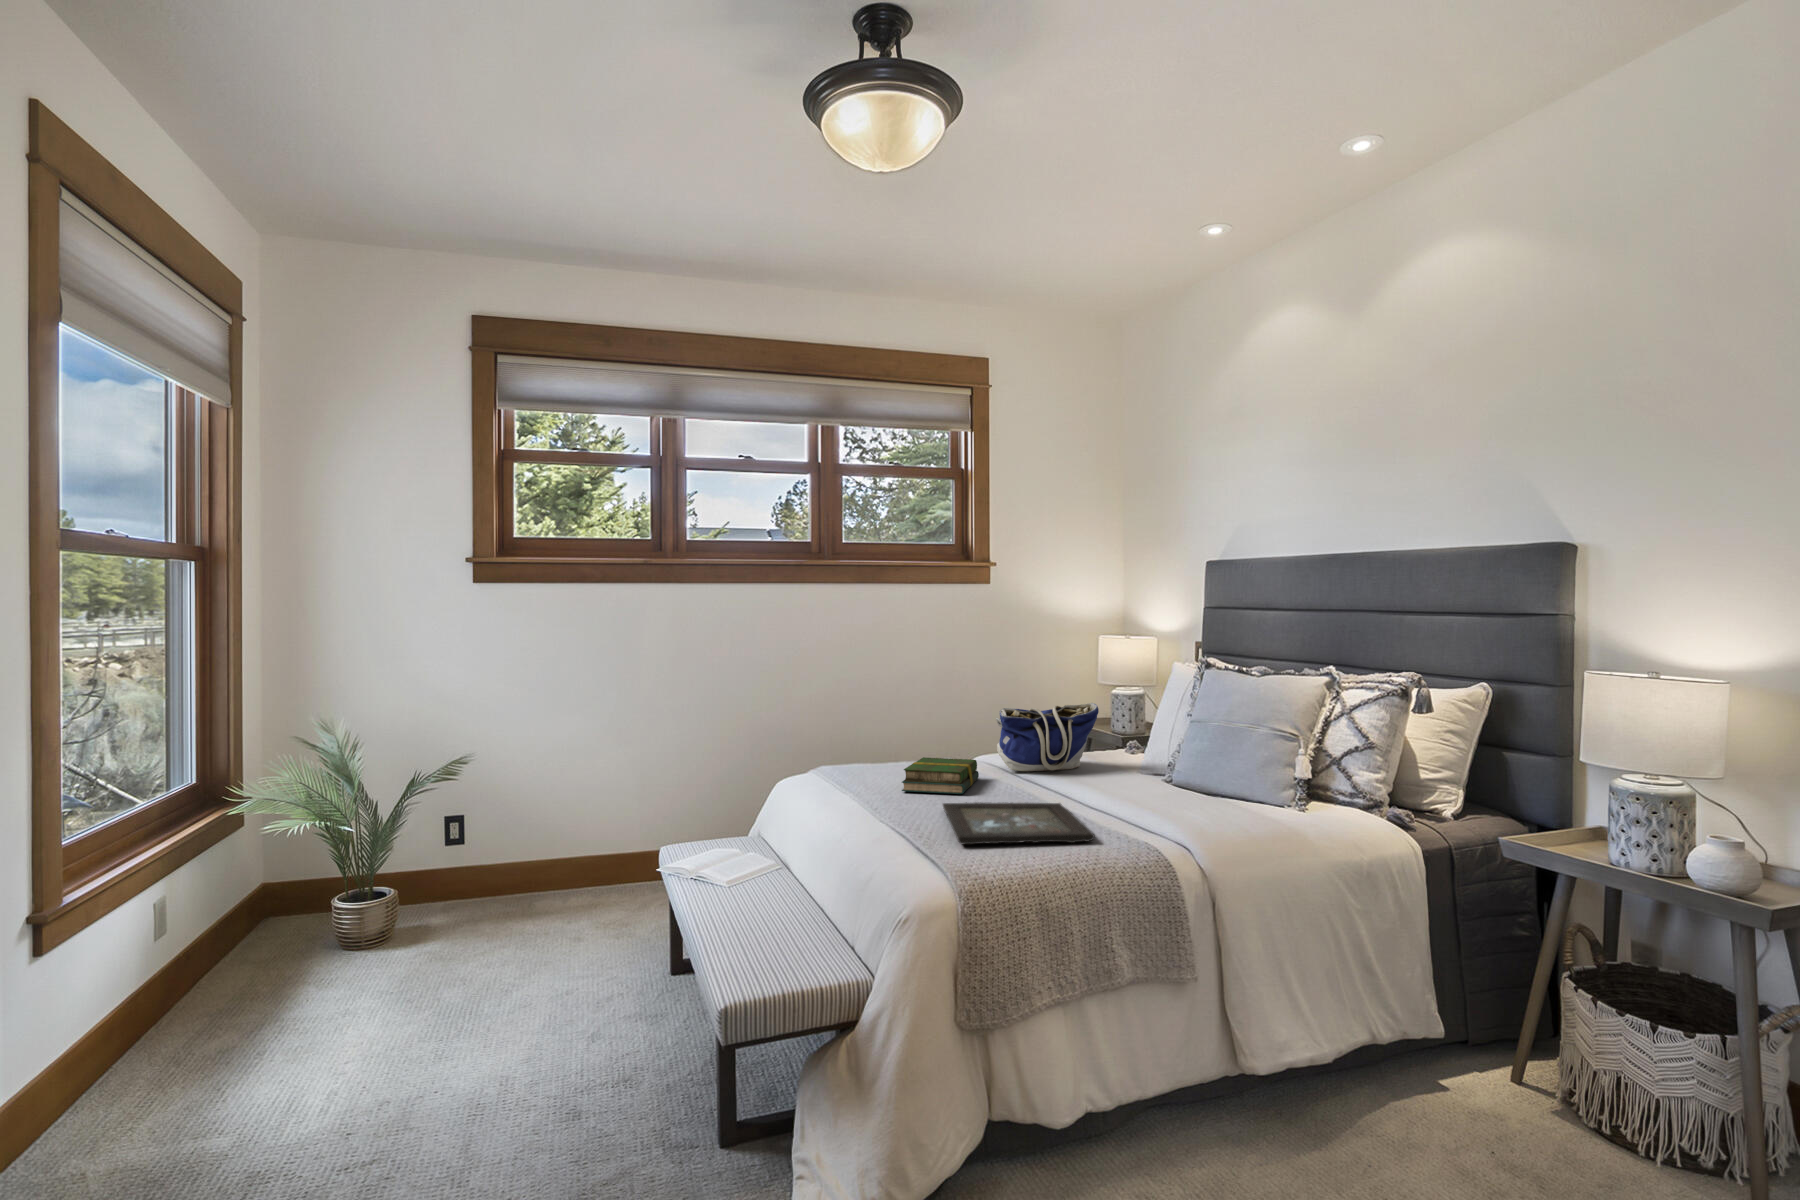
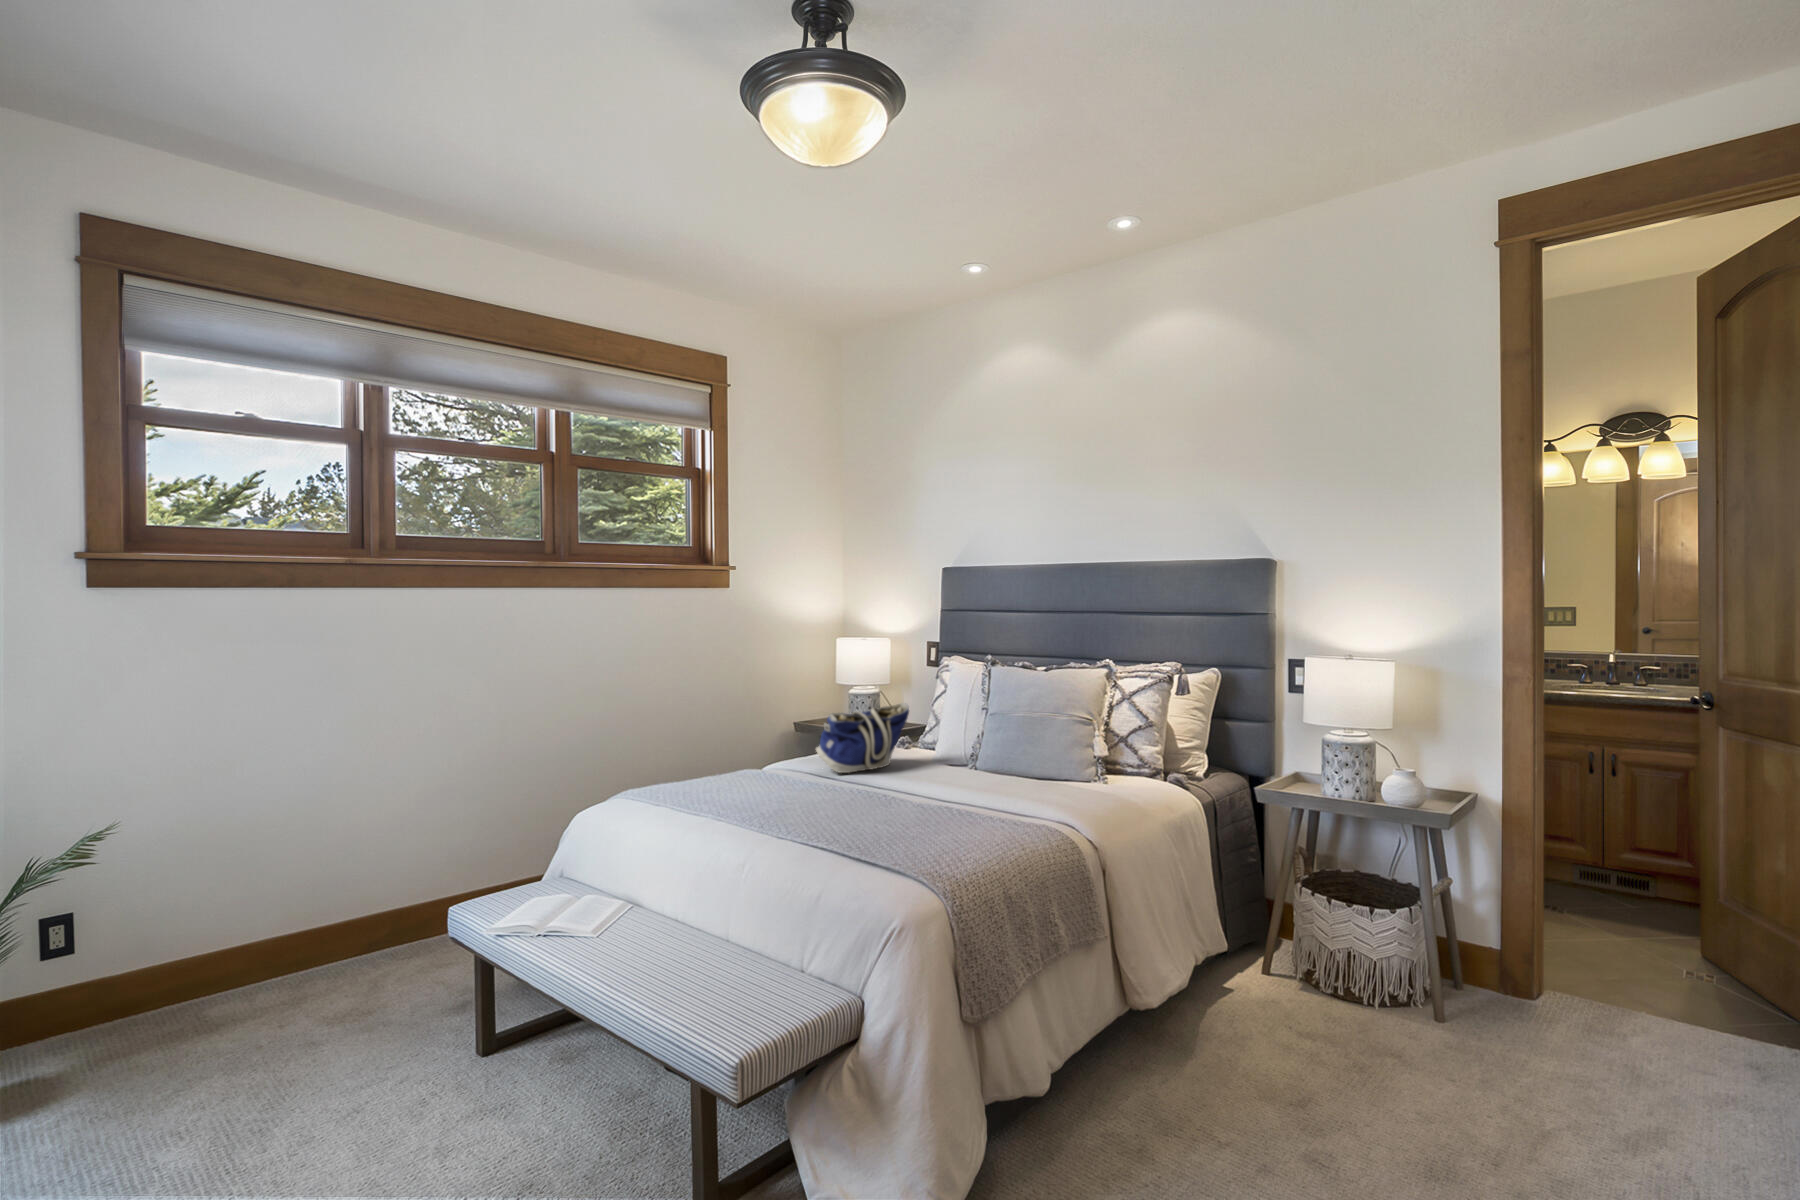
book: present [902,757,979,794] -> none [755,765,823,802]
tray: present [943,802,1095,844] -> none [823,797,993,842]

